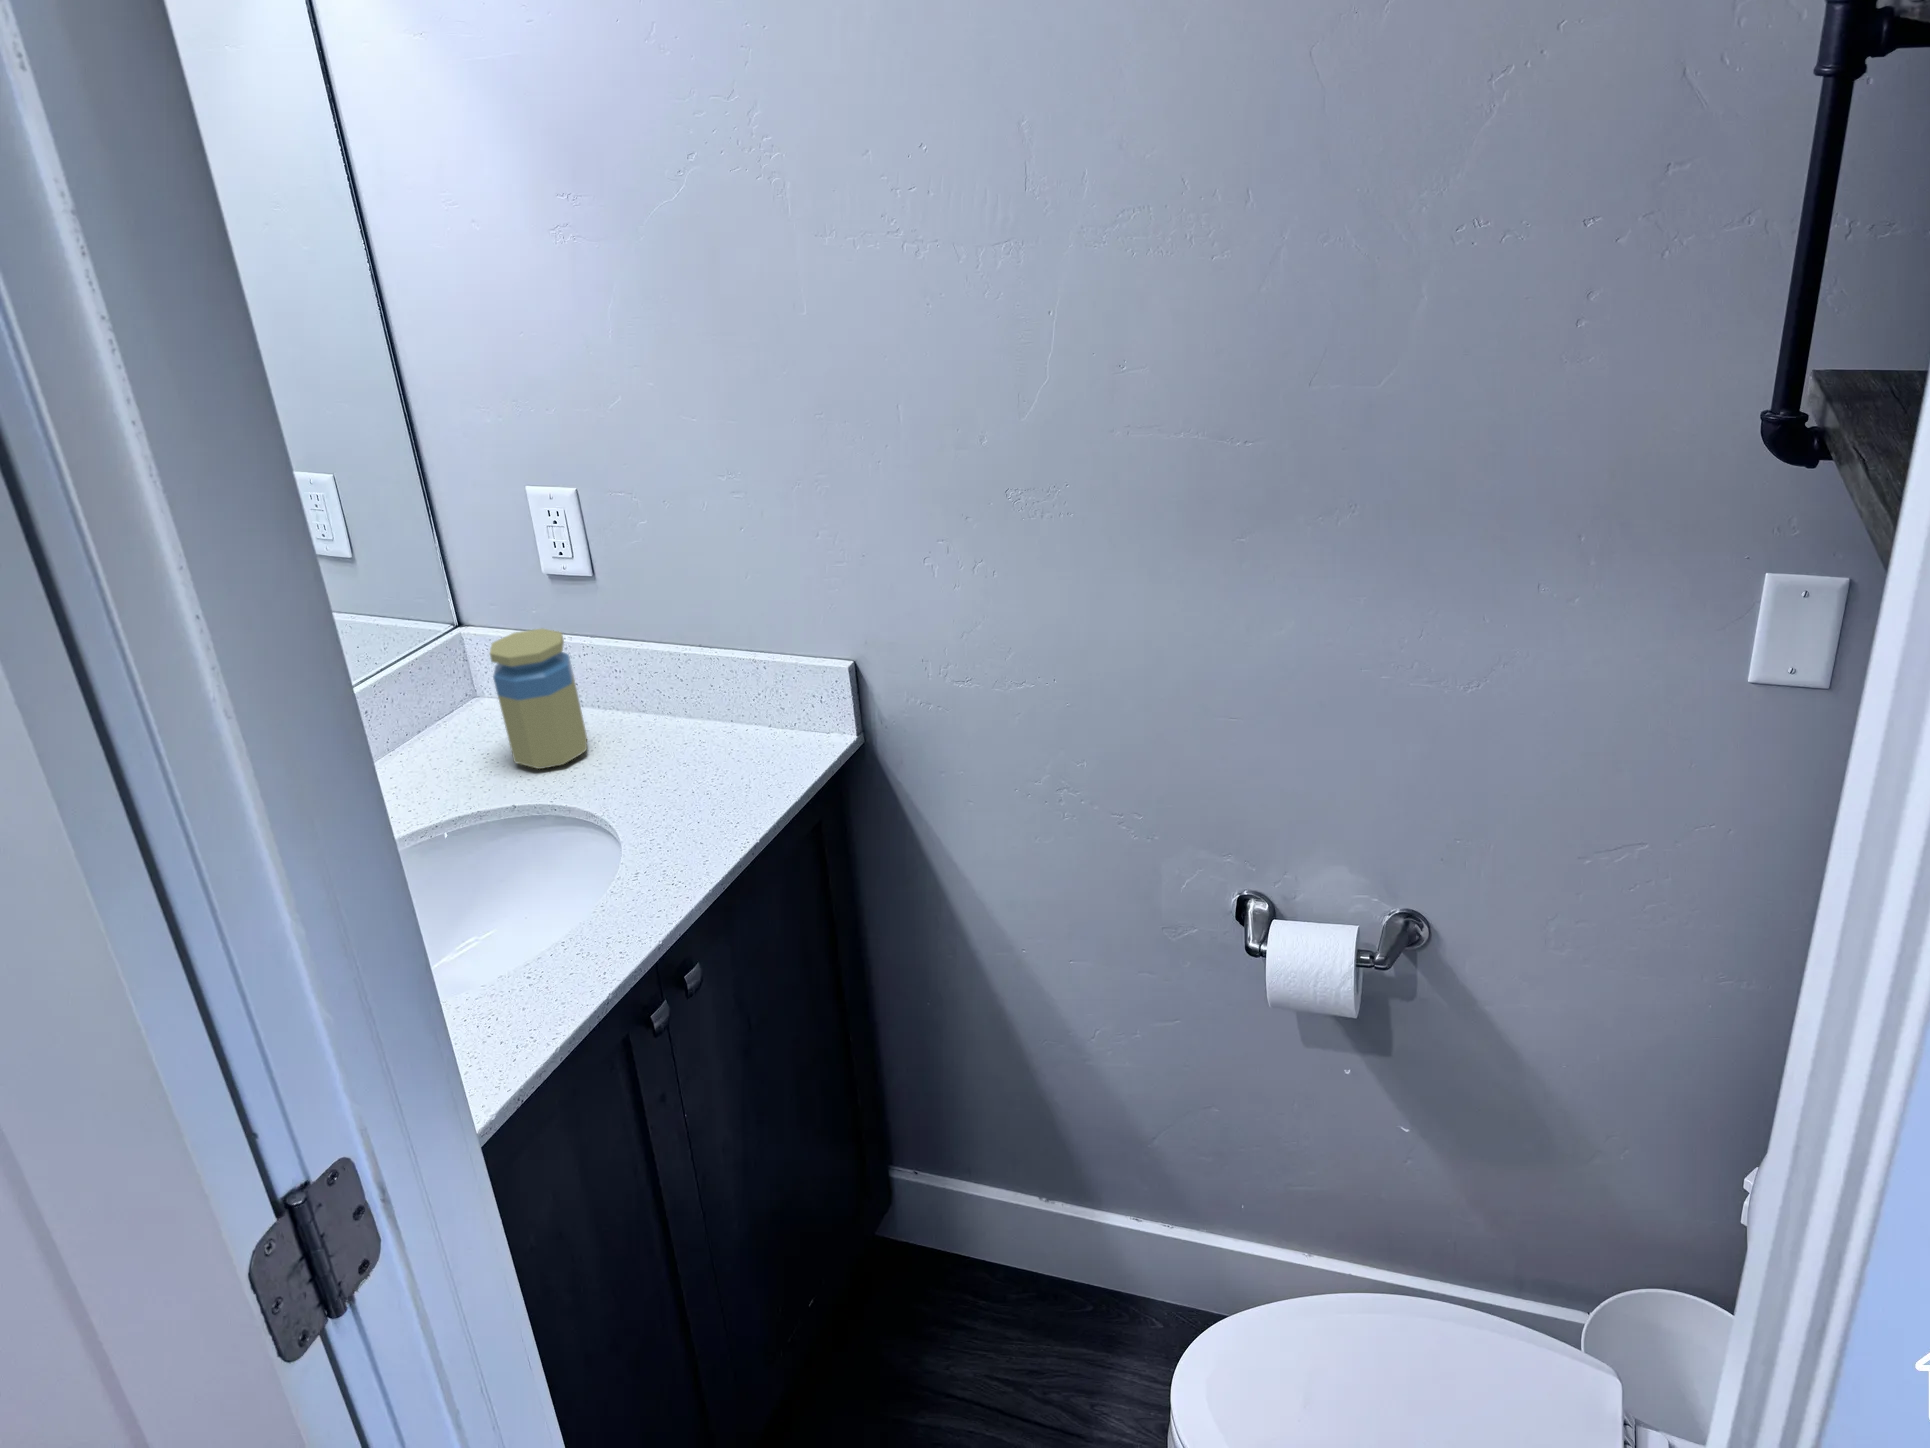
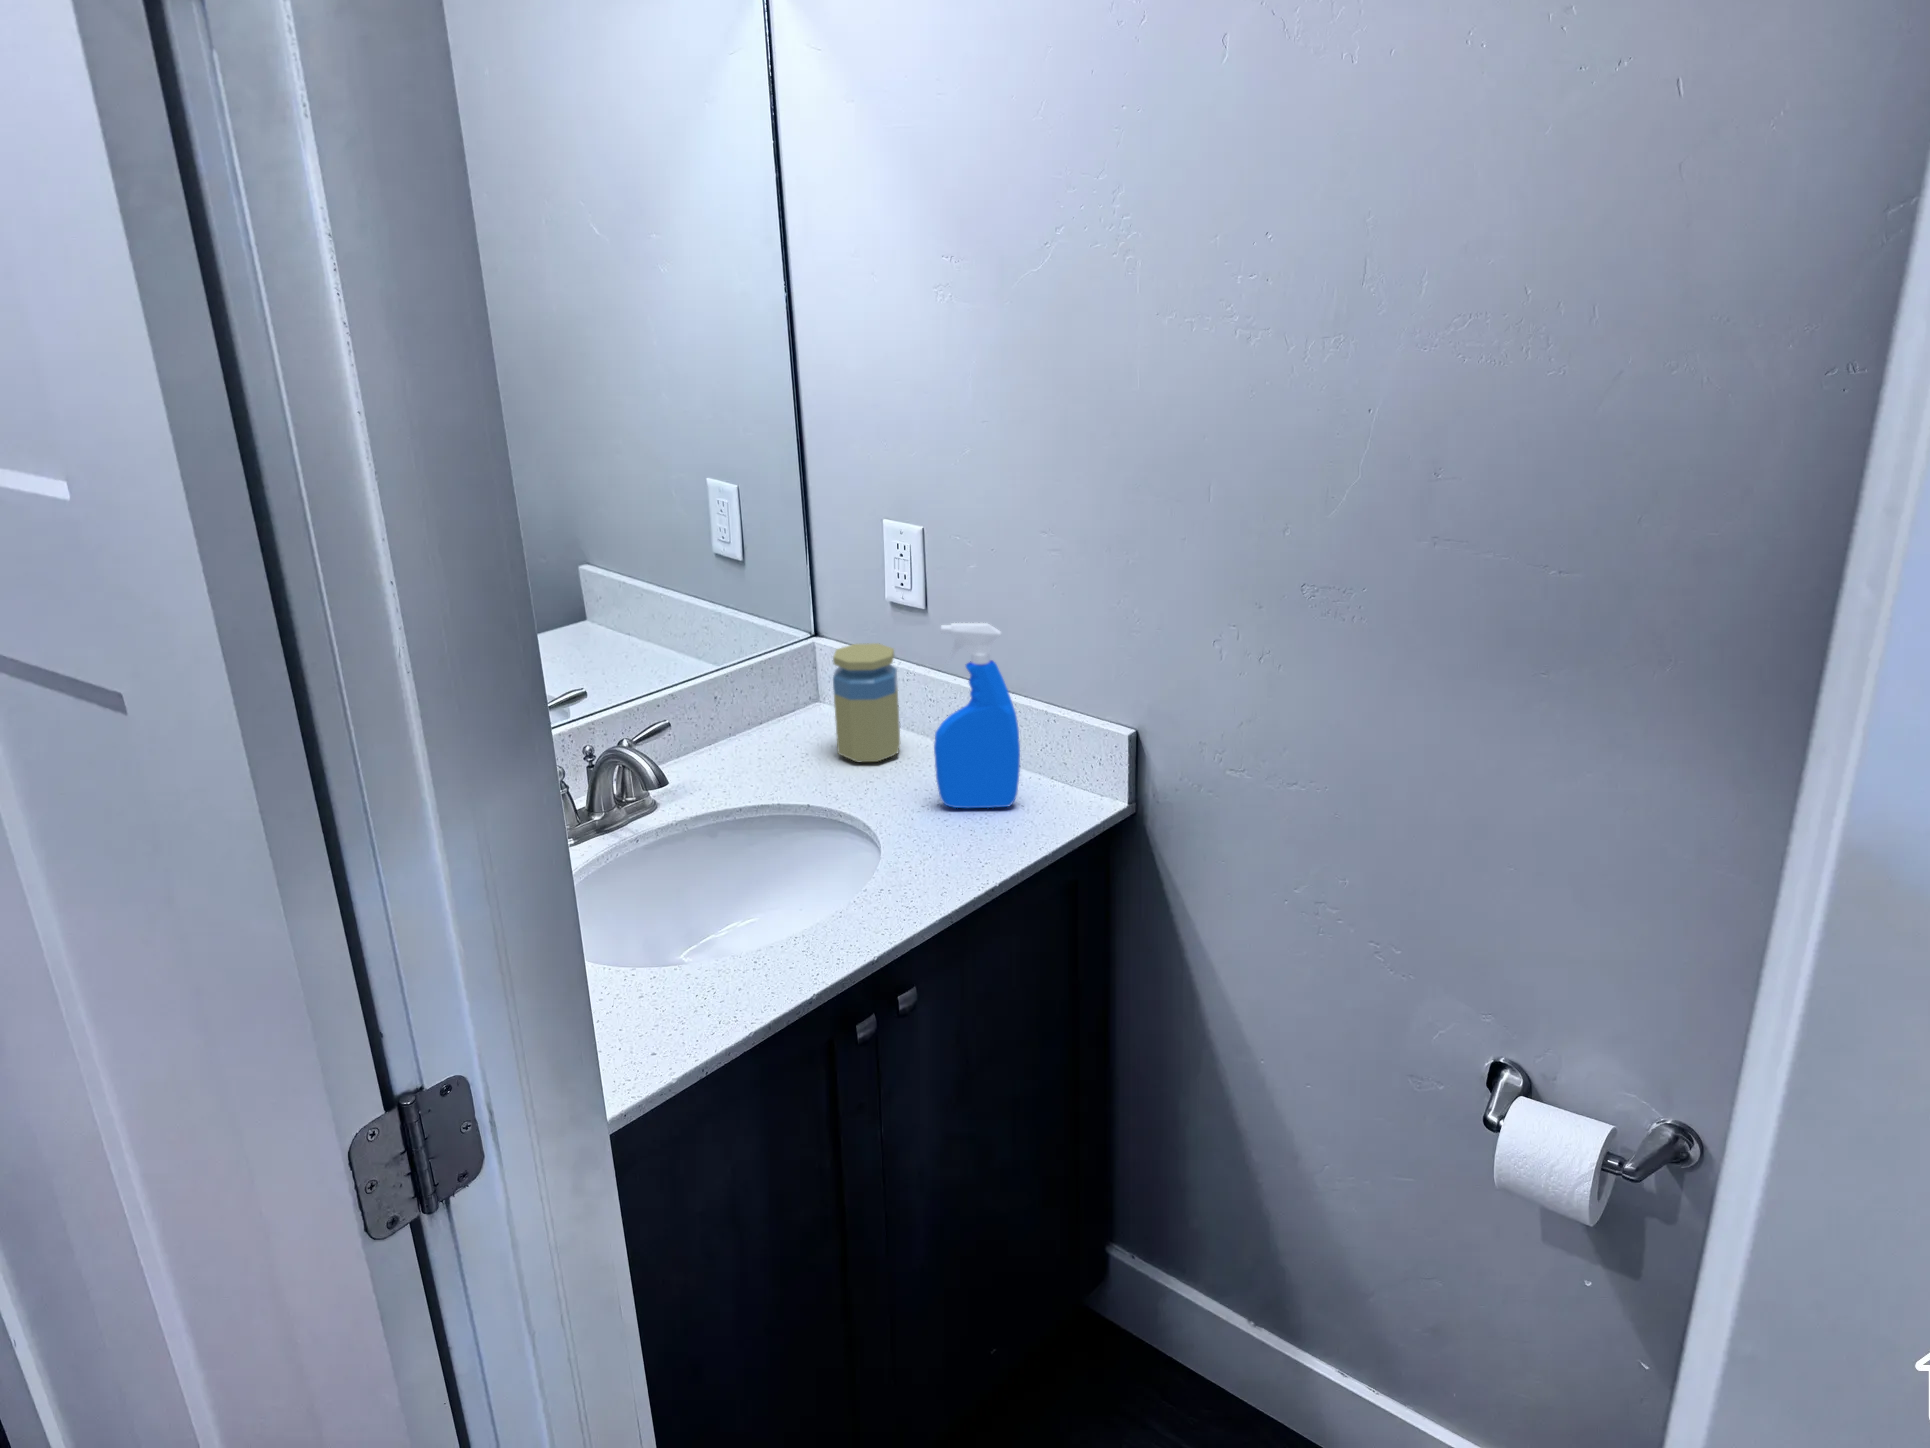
spray bottle: none [616,595,735,807] -> present [934,623,1020,808]

